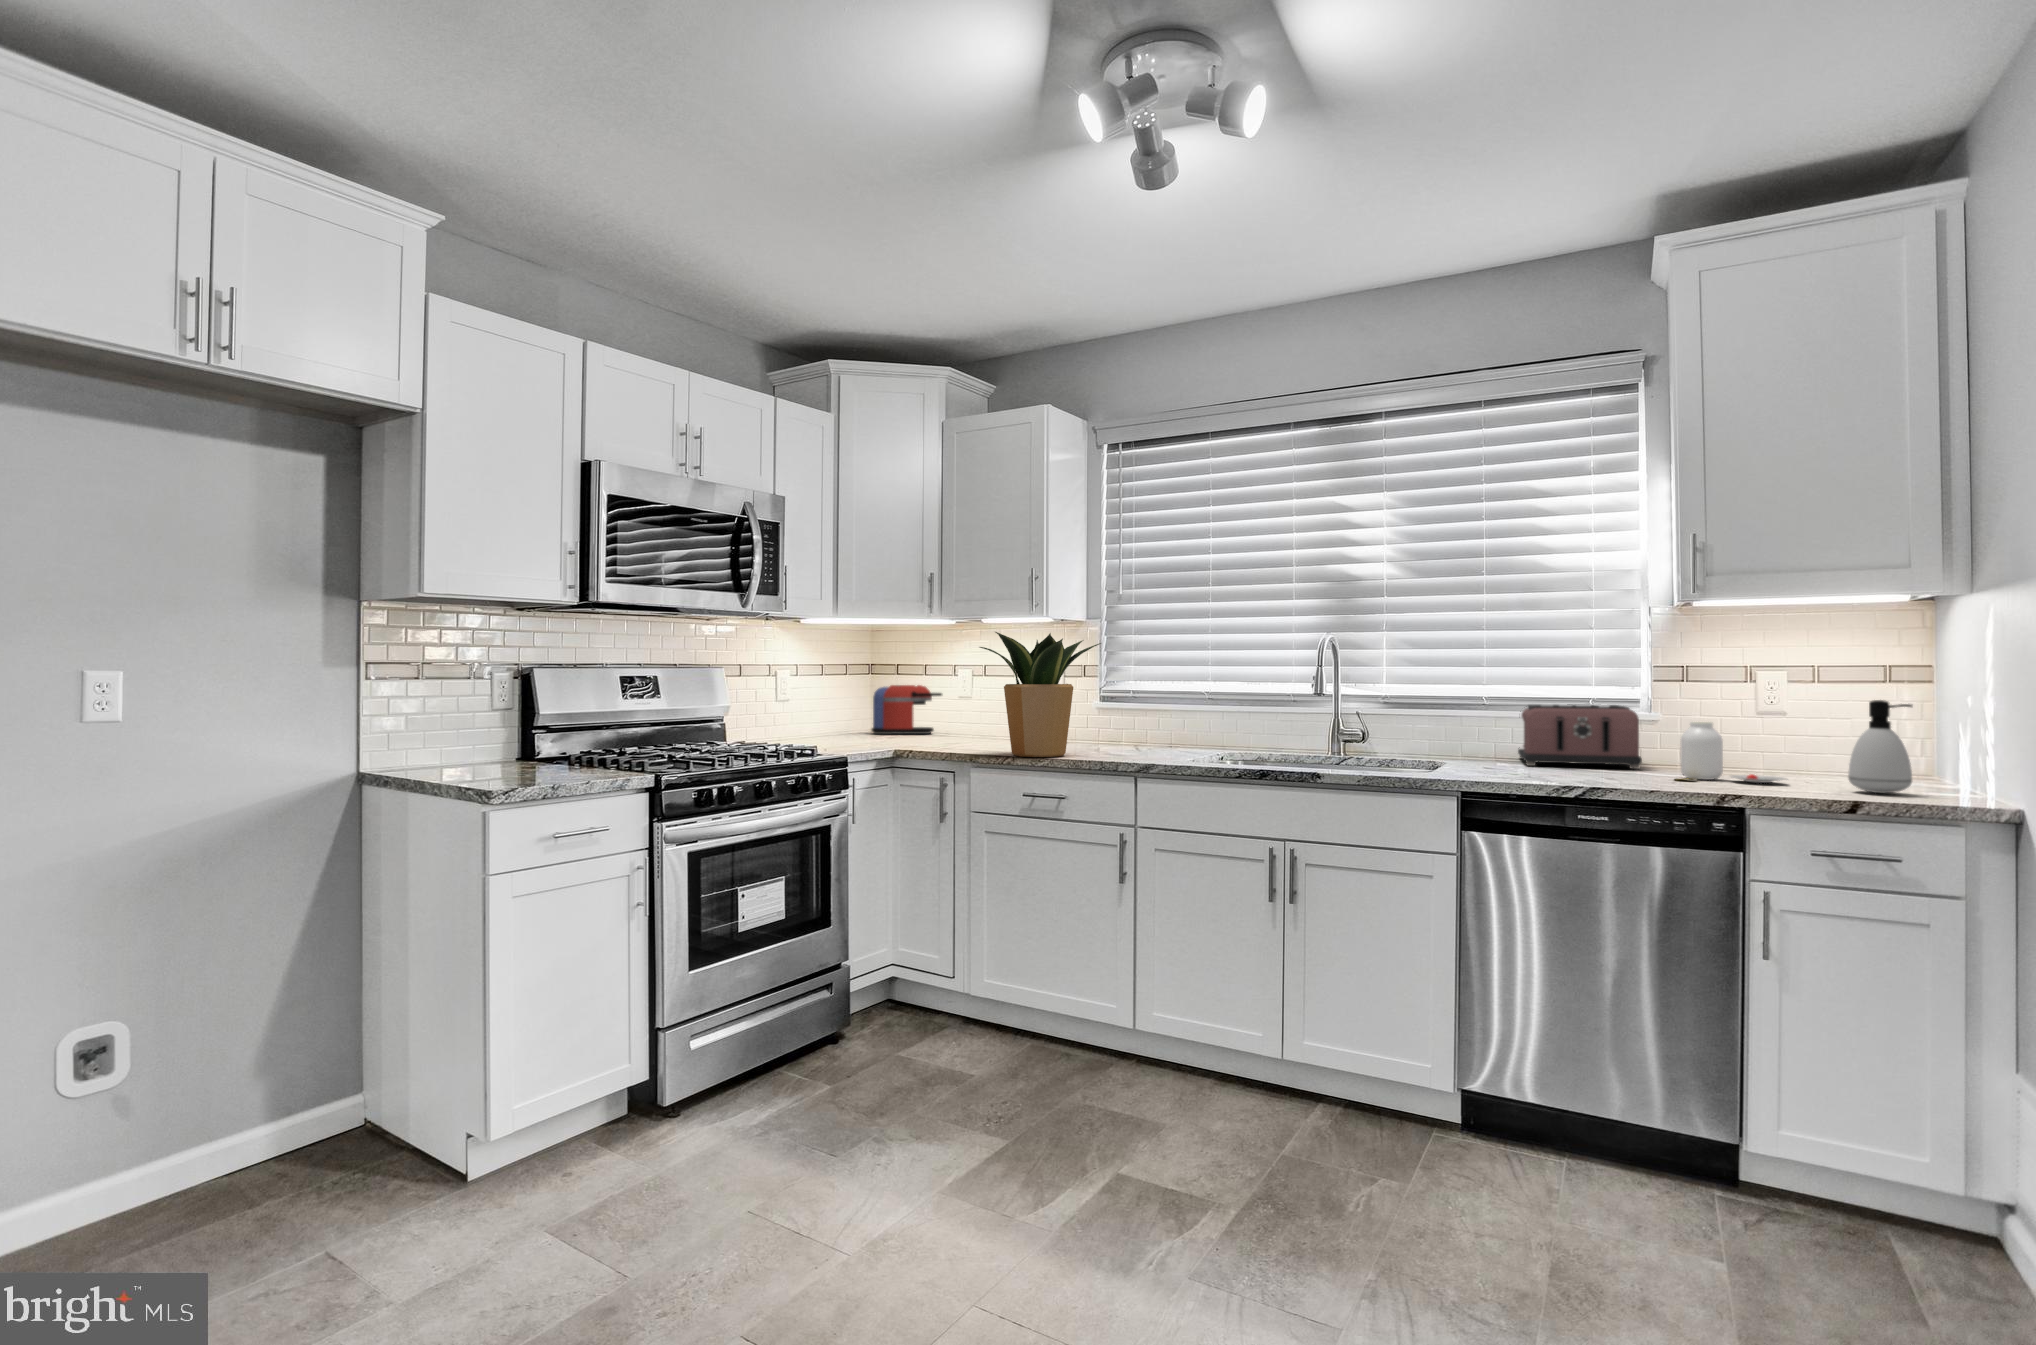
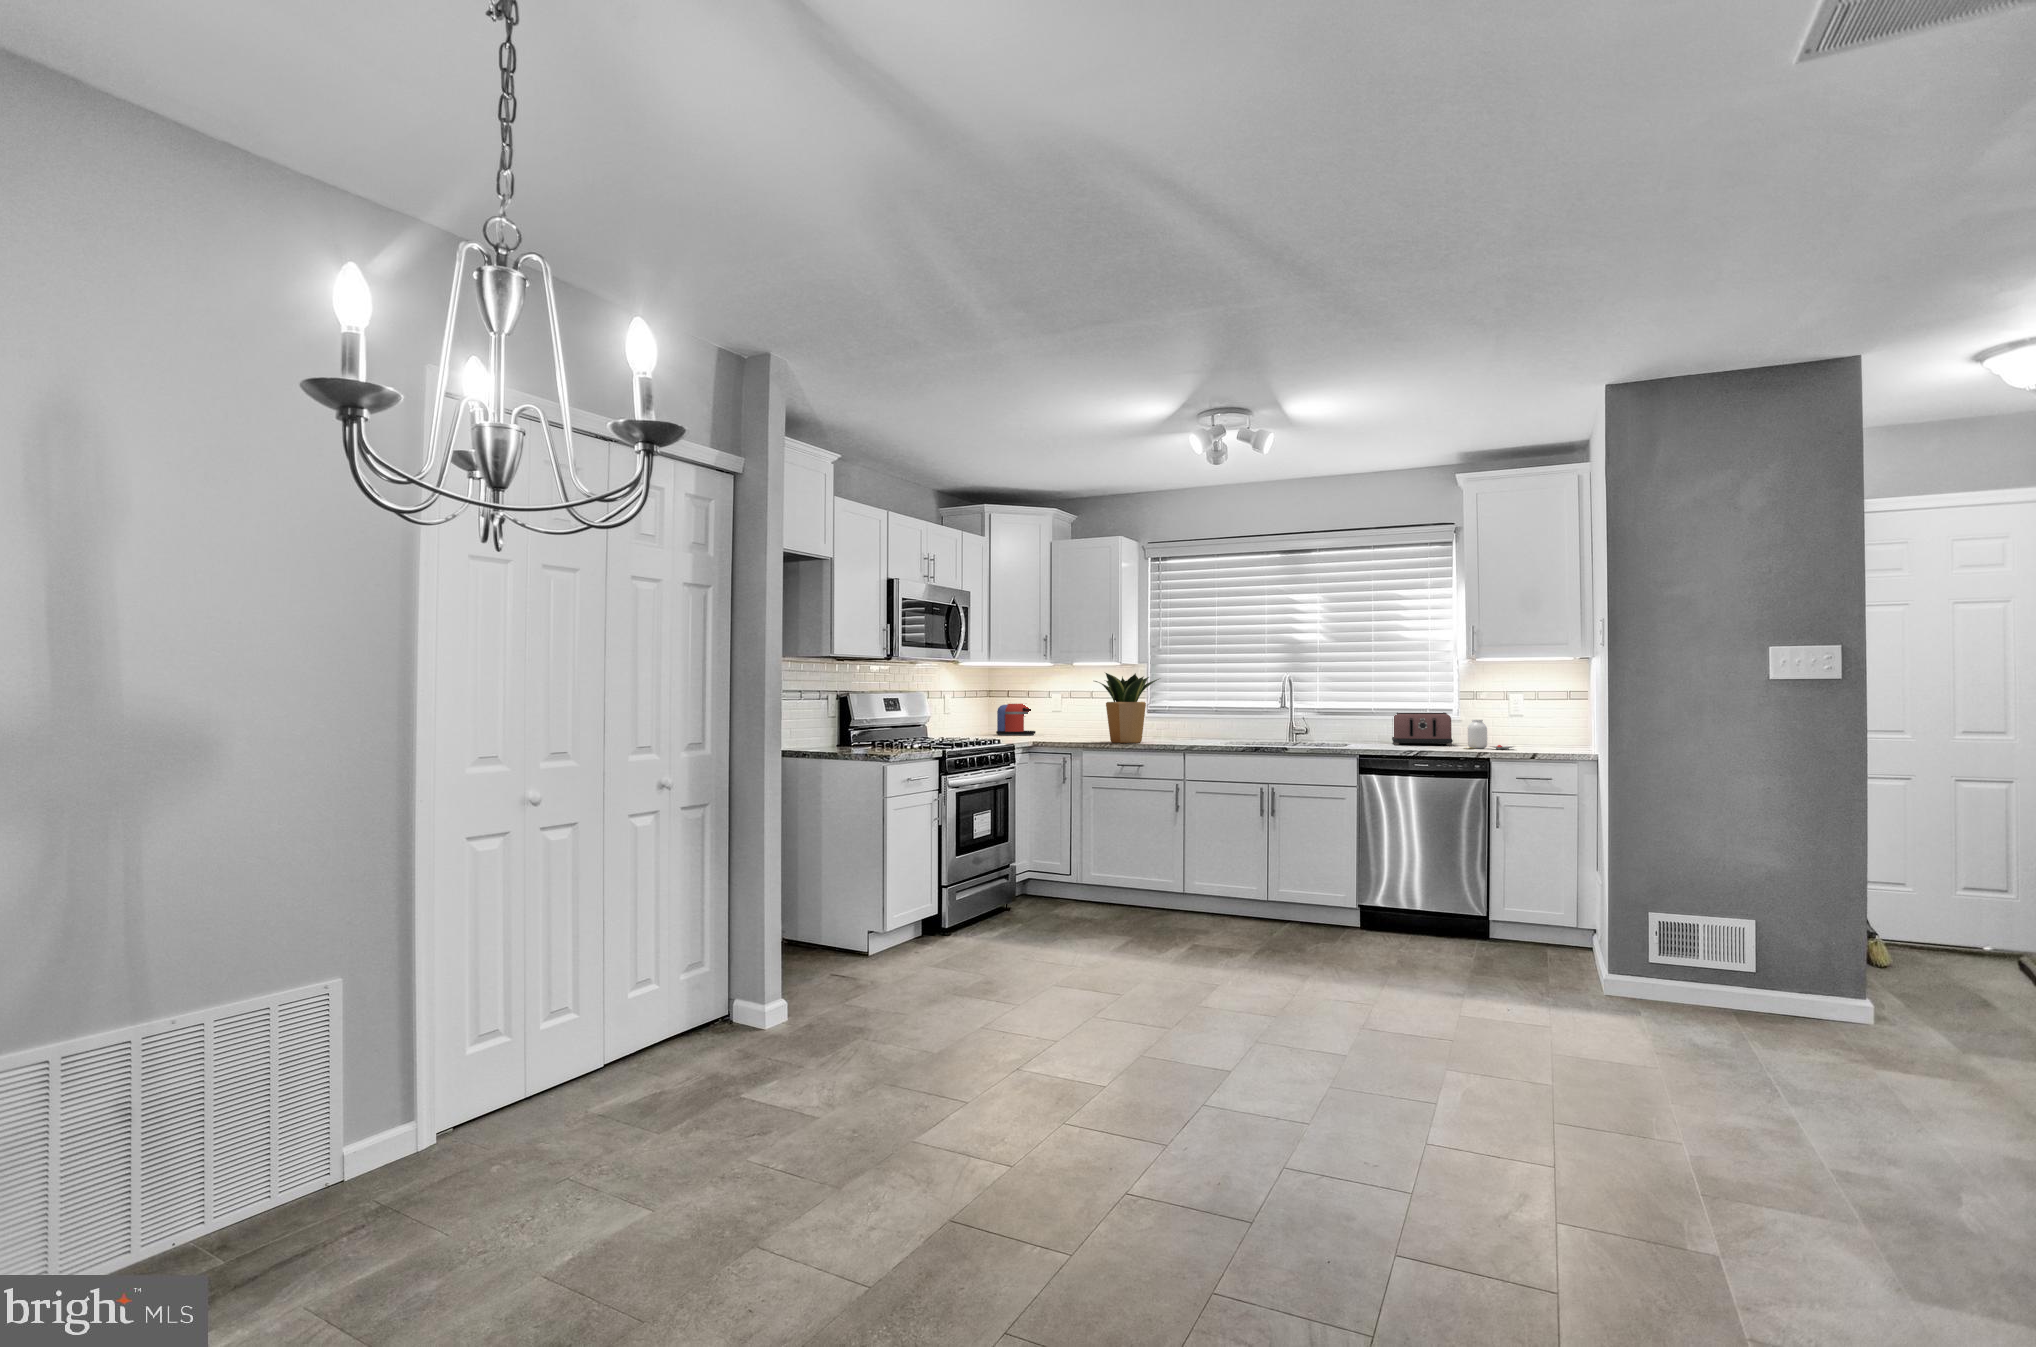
soap dispenser: present [1848,700,1912,793] -> none [1538,707,1565,751]

